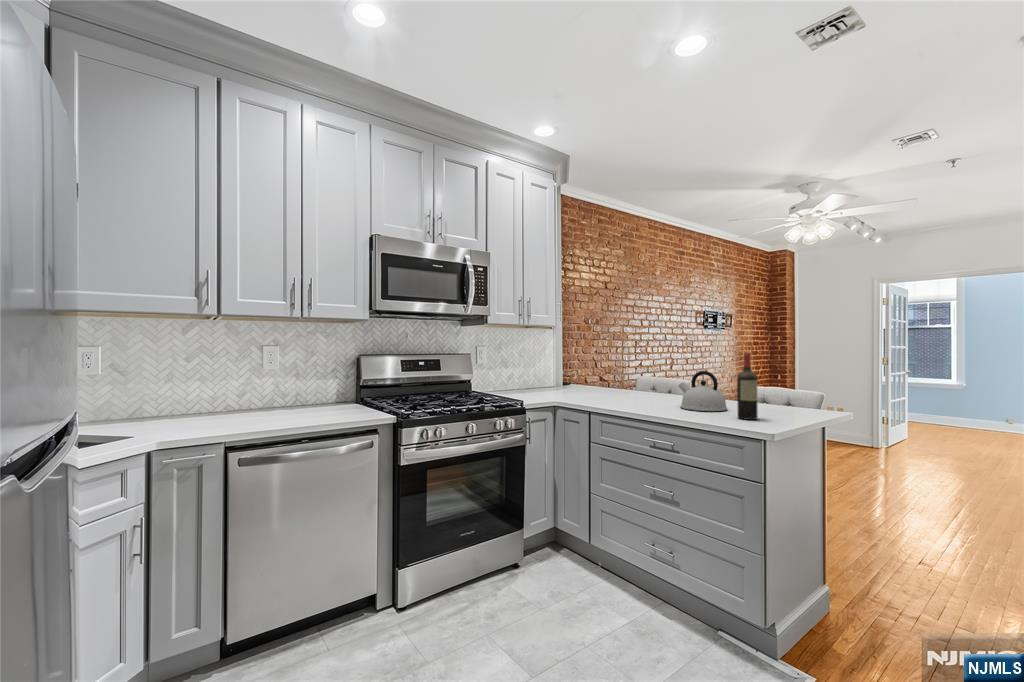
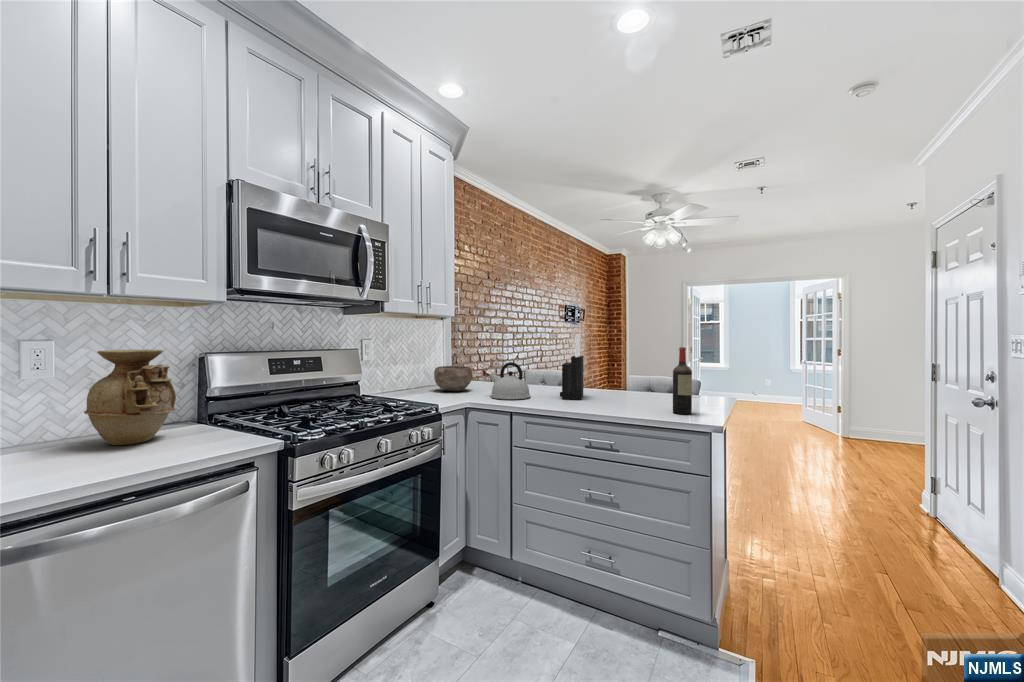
knife block: none [644,342,671,403] -> present [560,336,584,400]
vase: none [289,352,338,412] -> present [84,349,176,445]
bowl: none [538,370,571,392] -> present [434,366,472,391]
kettle: present [679,371,727,411] -> present [489,362,531,399]

